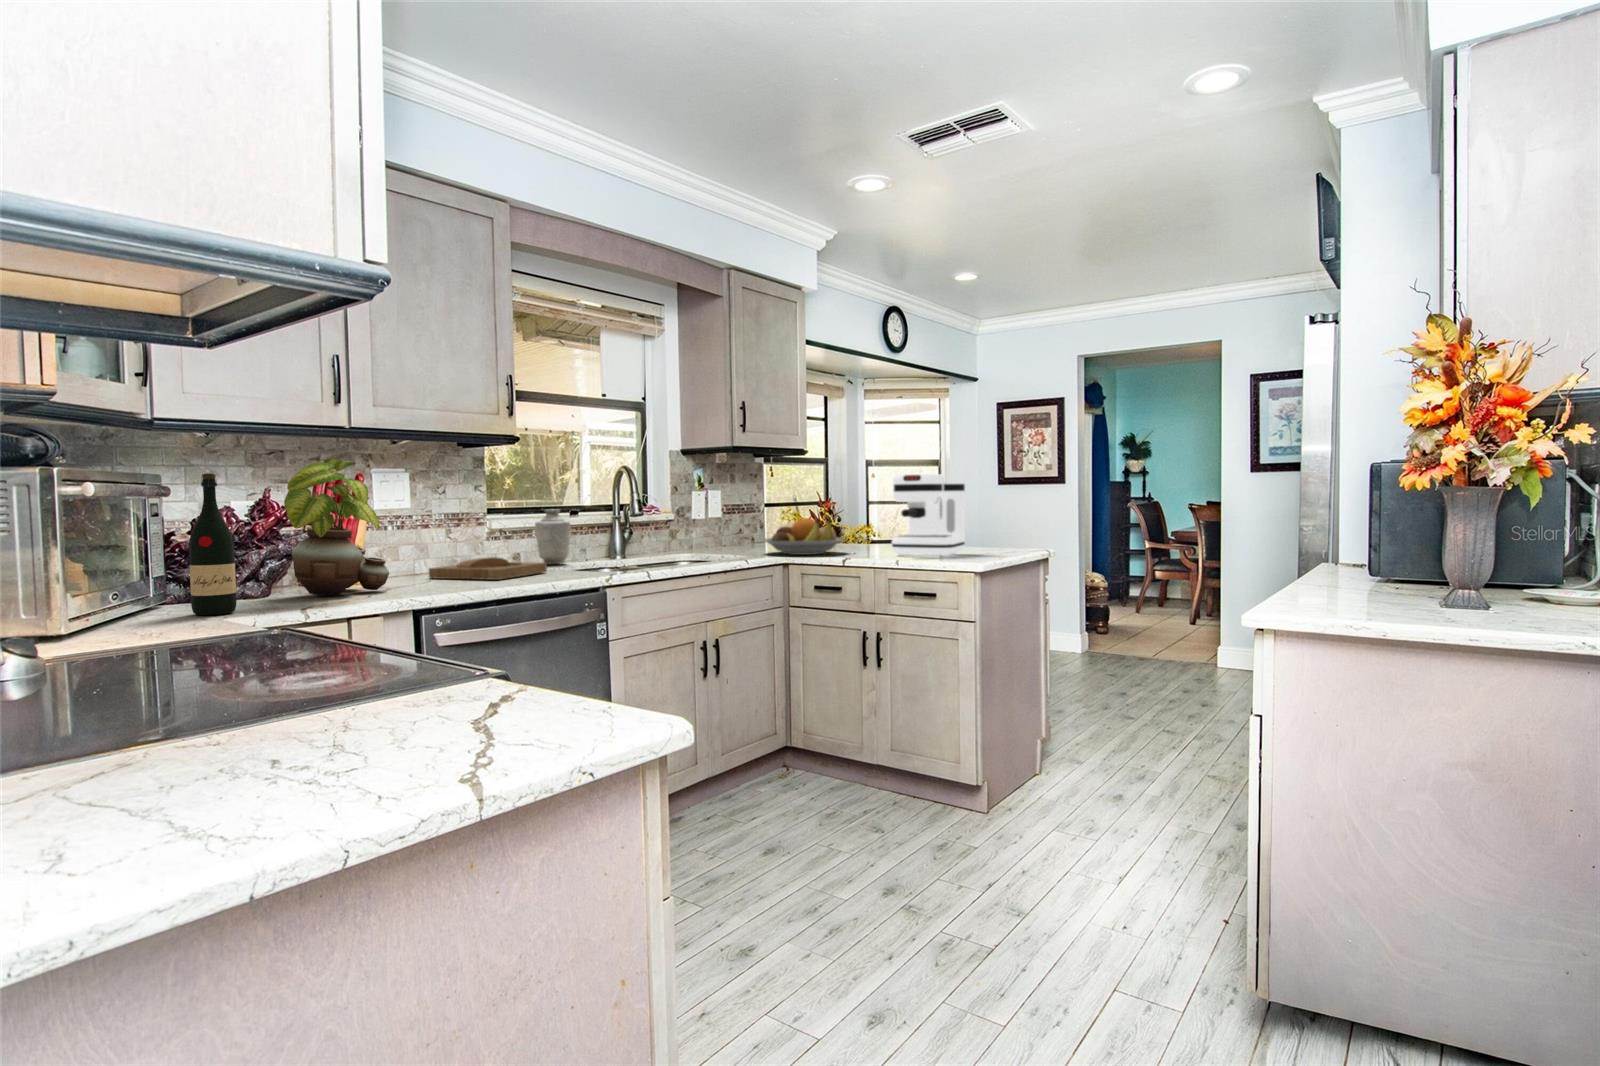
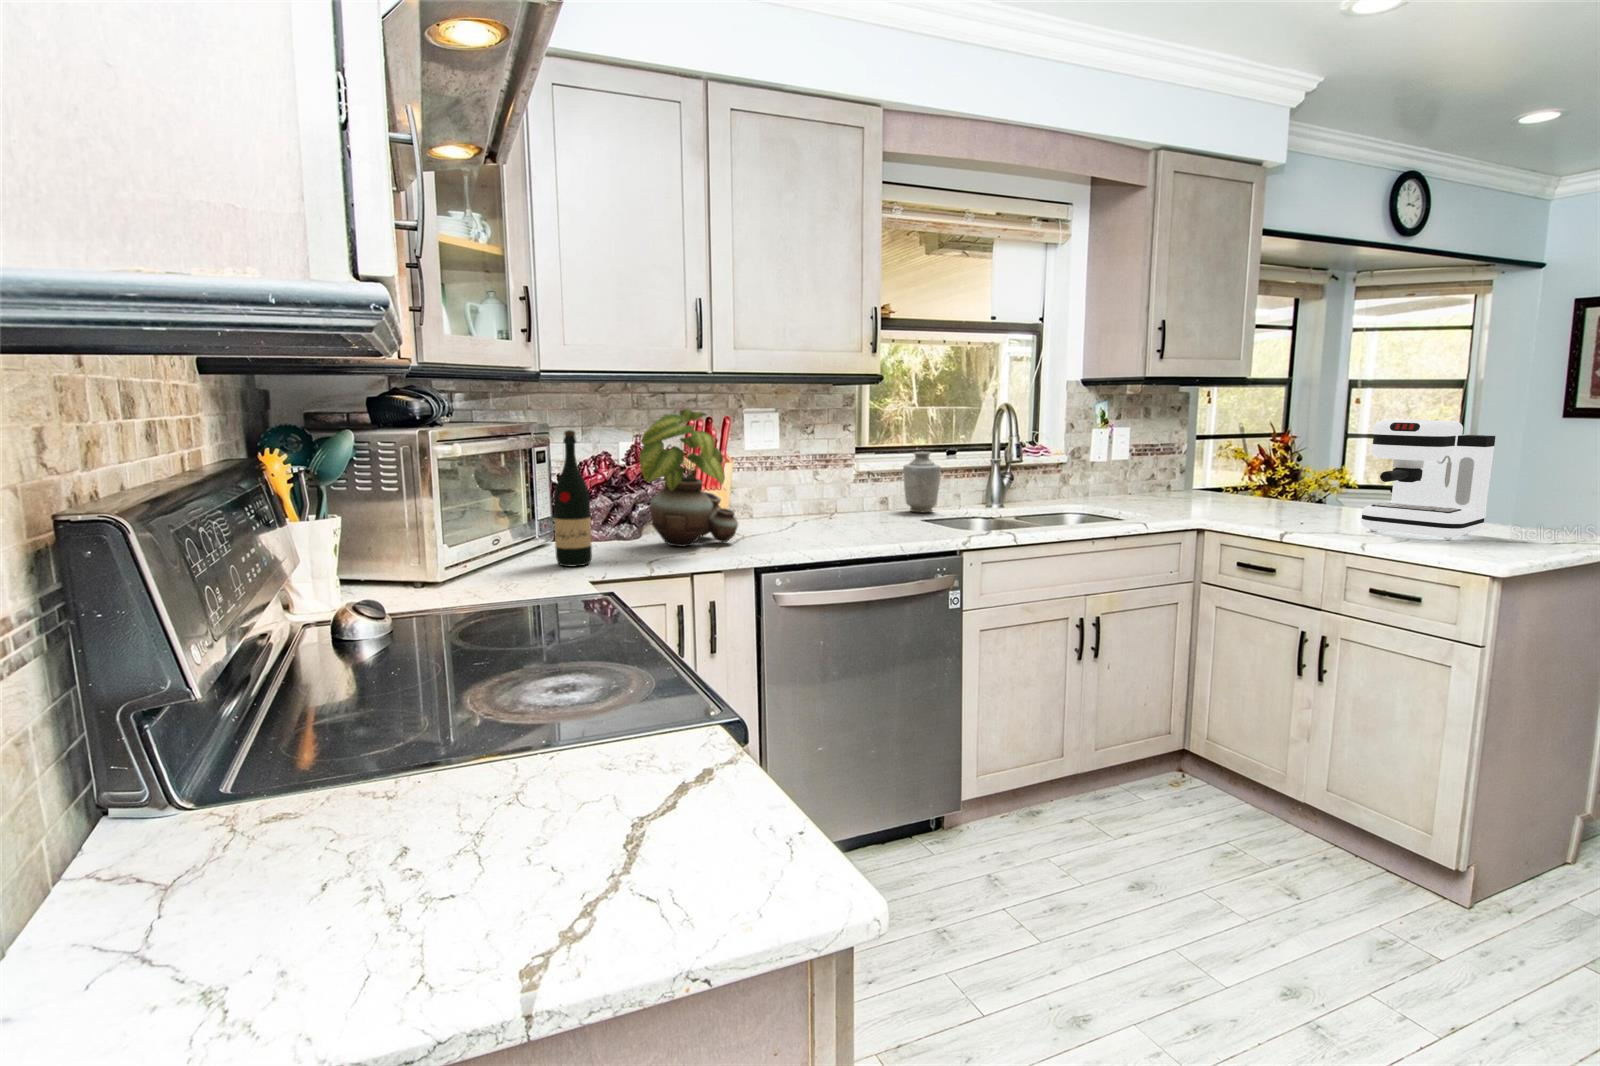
fruit bowl: present [763,518,844,555] -> none [1175,472,1292,519]
tray: present [429,557,547,580] -> none [786,507,905,536]

